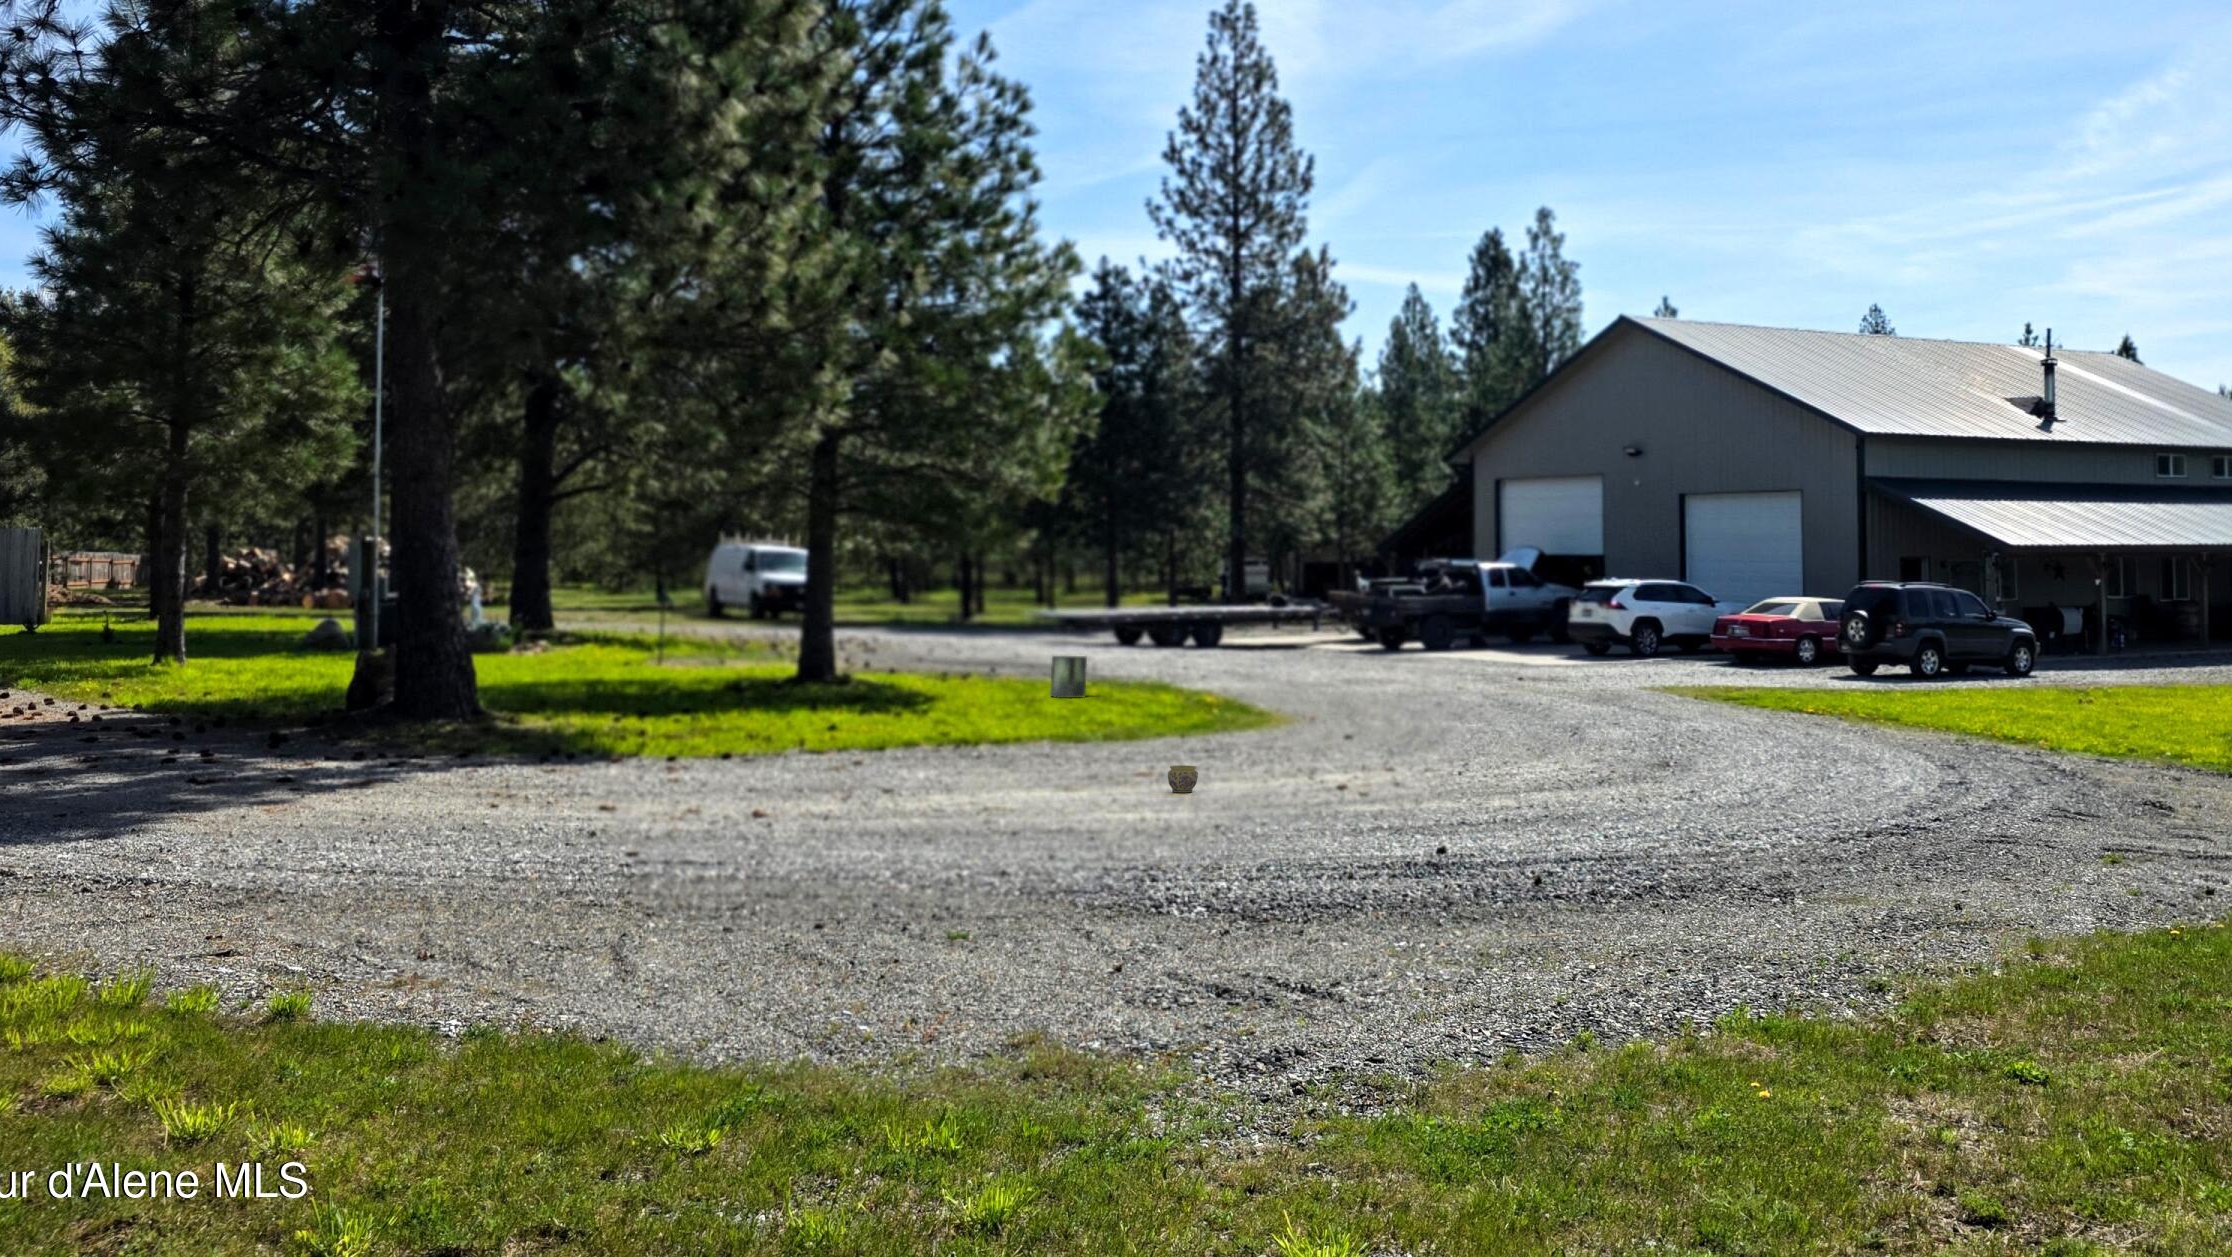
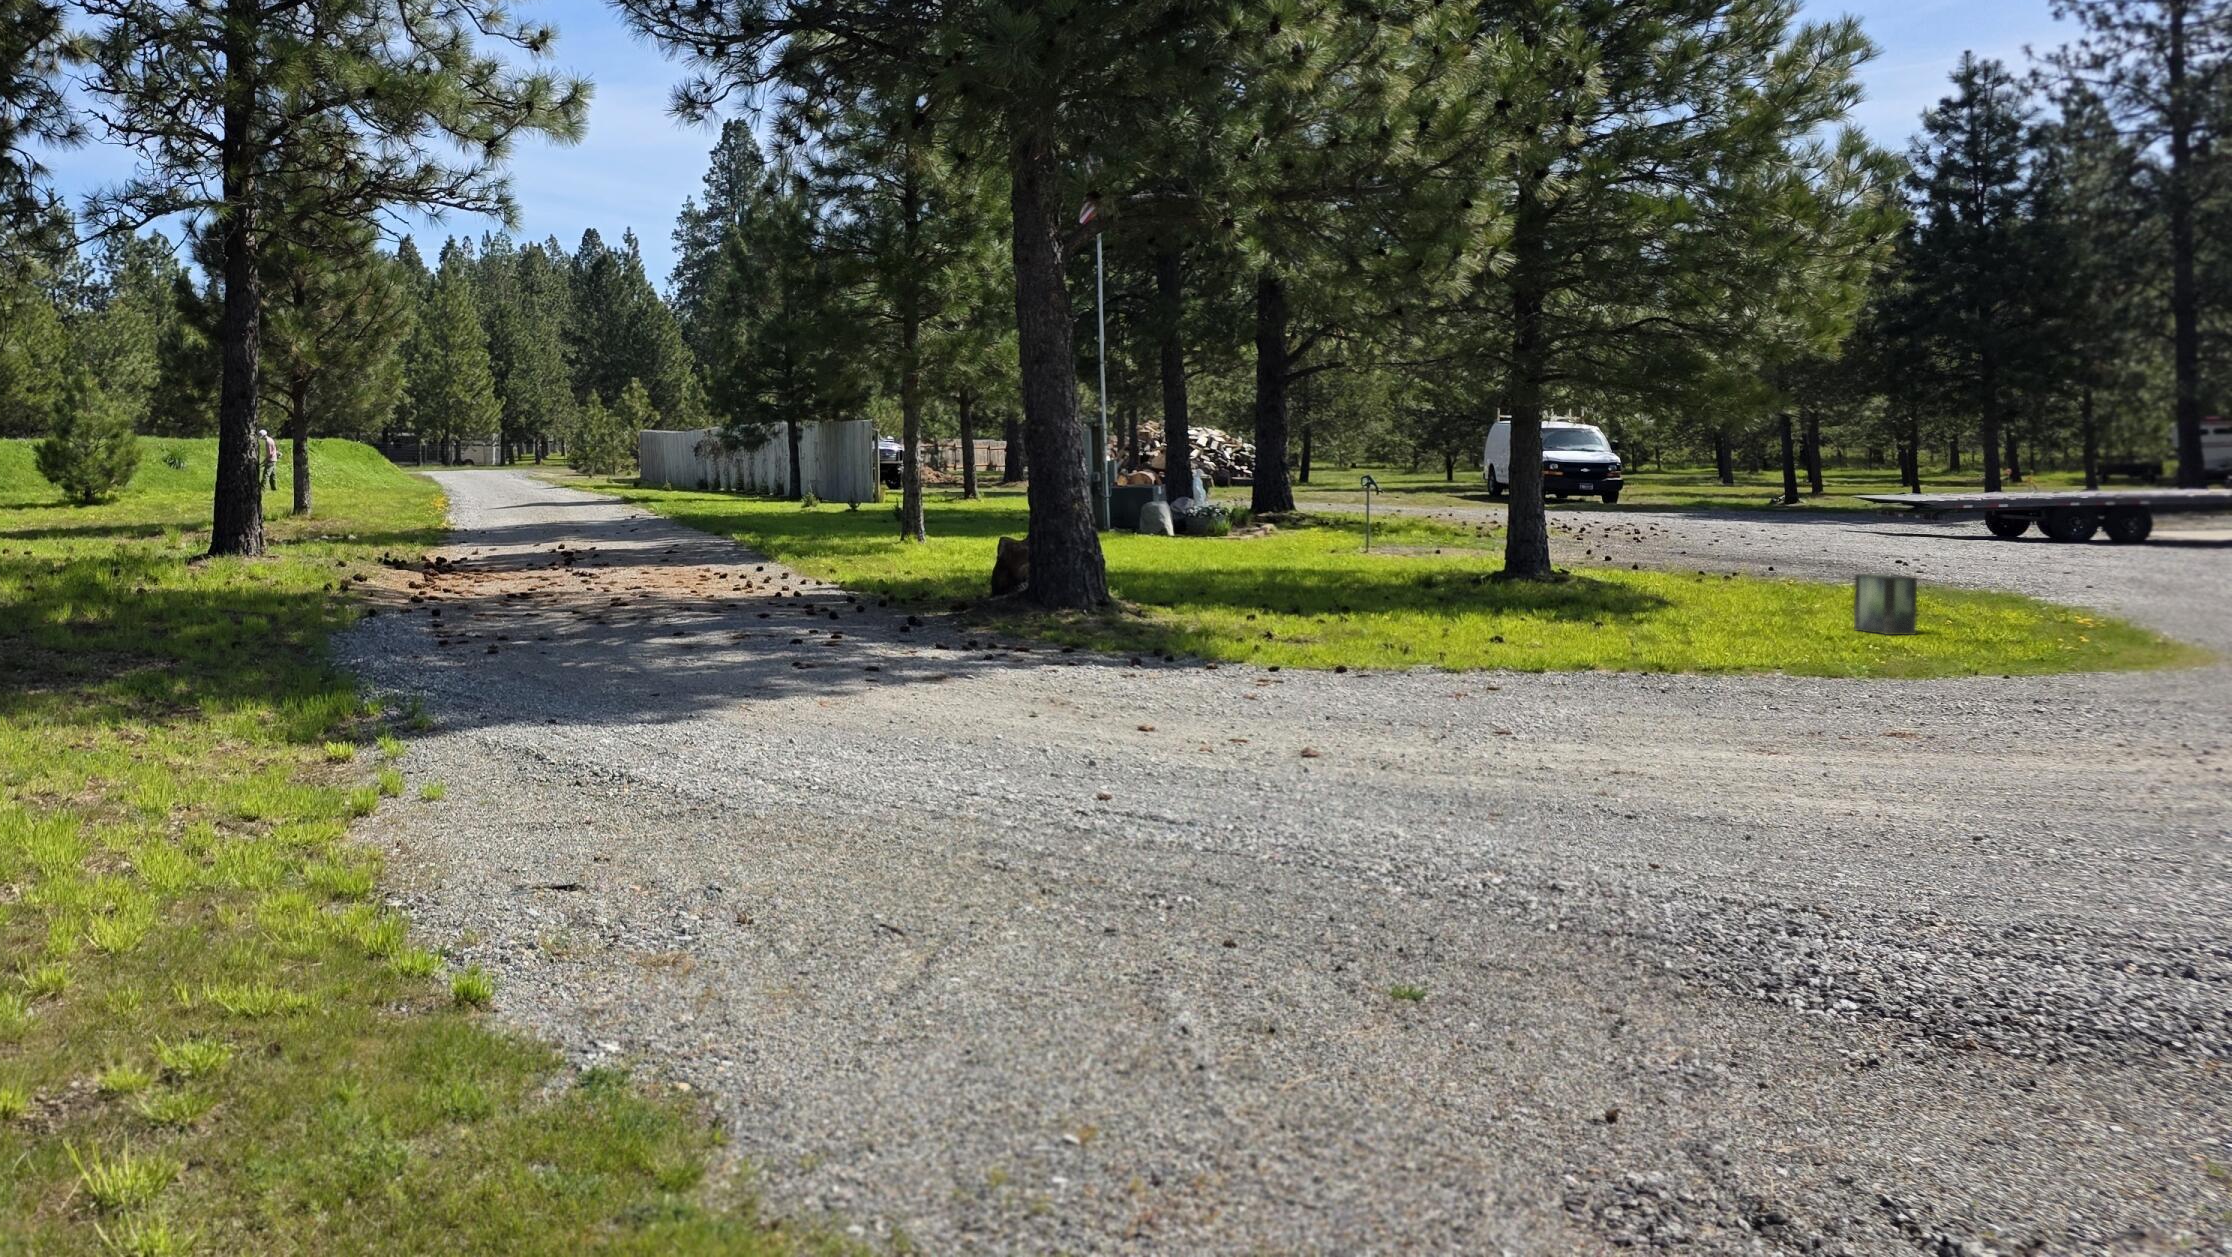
planter: present [1168,765,1198,793] -> none [2071,932,2164,1006]

